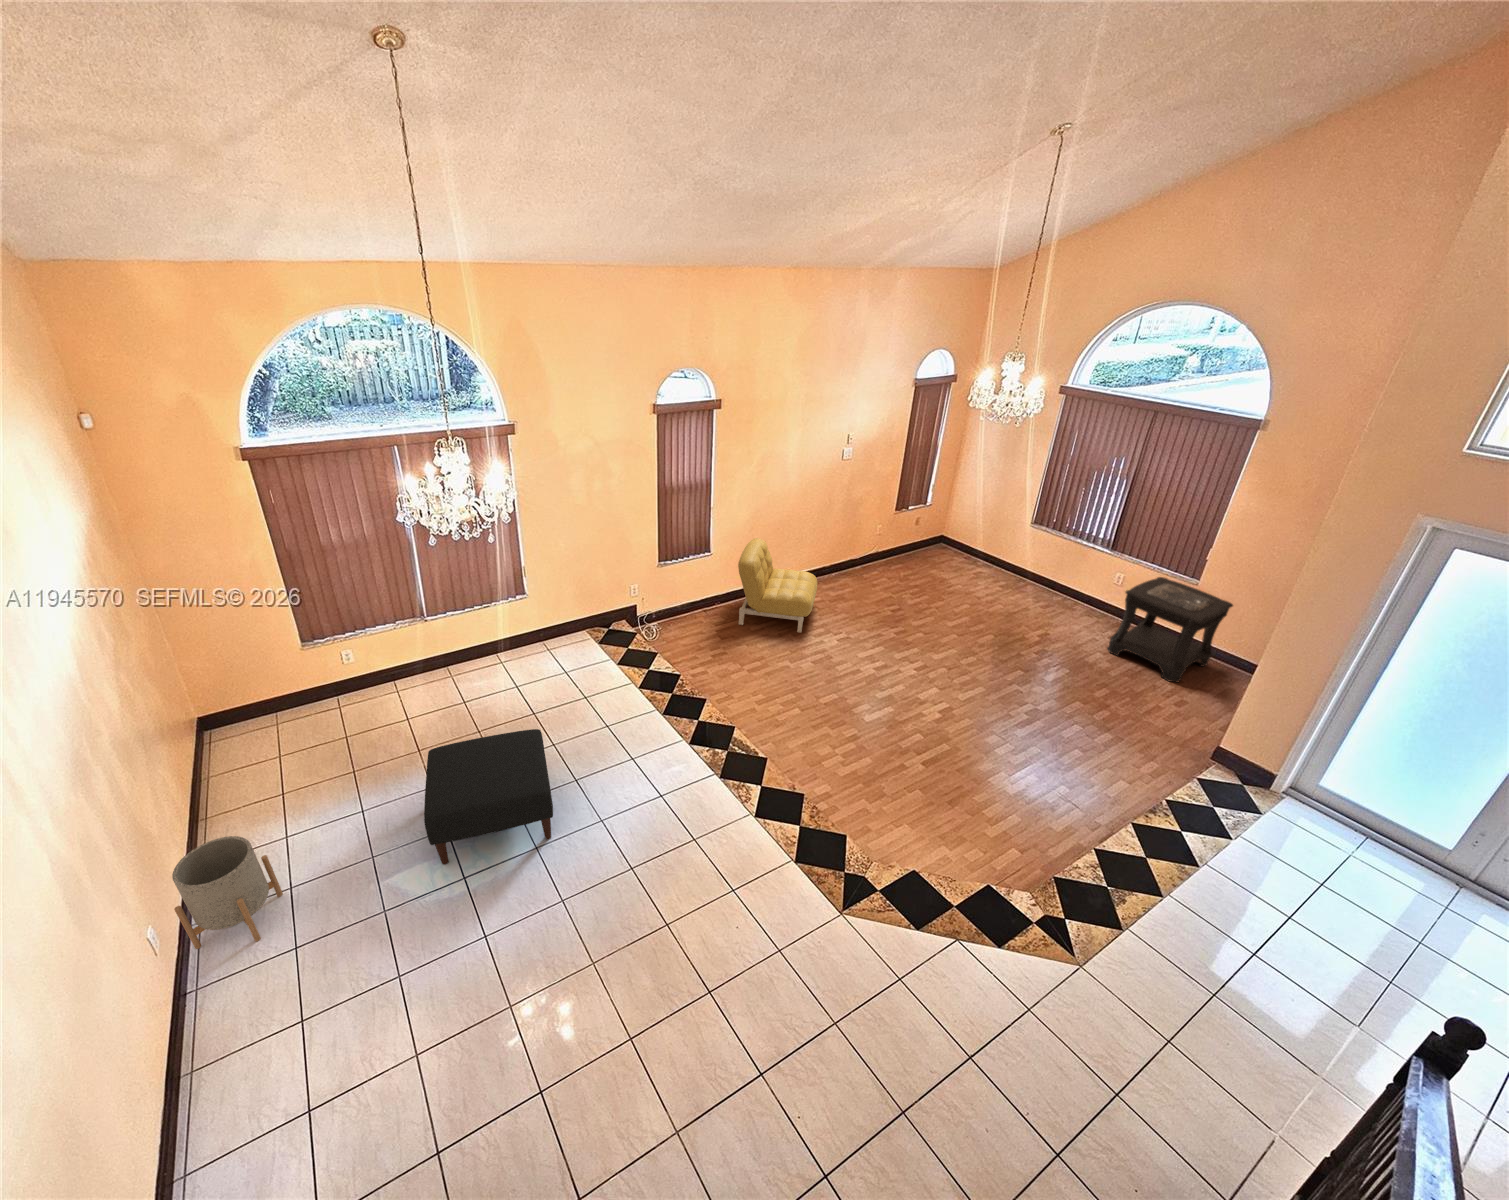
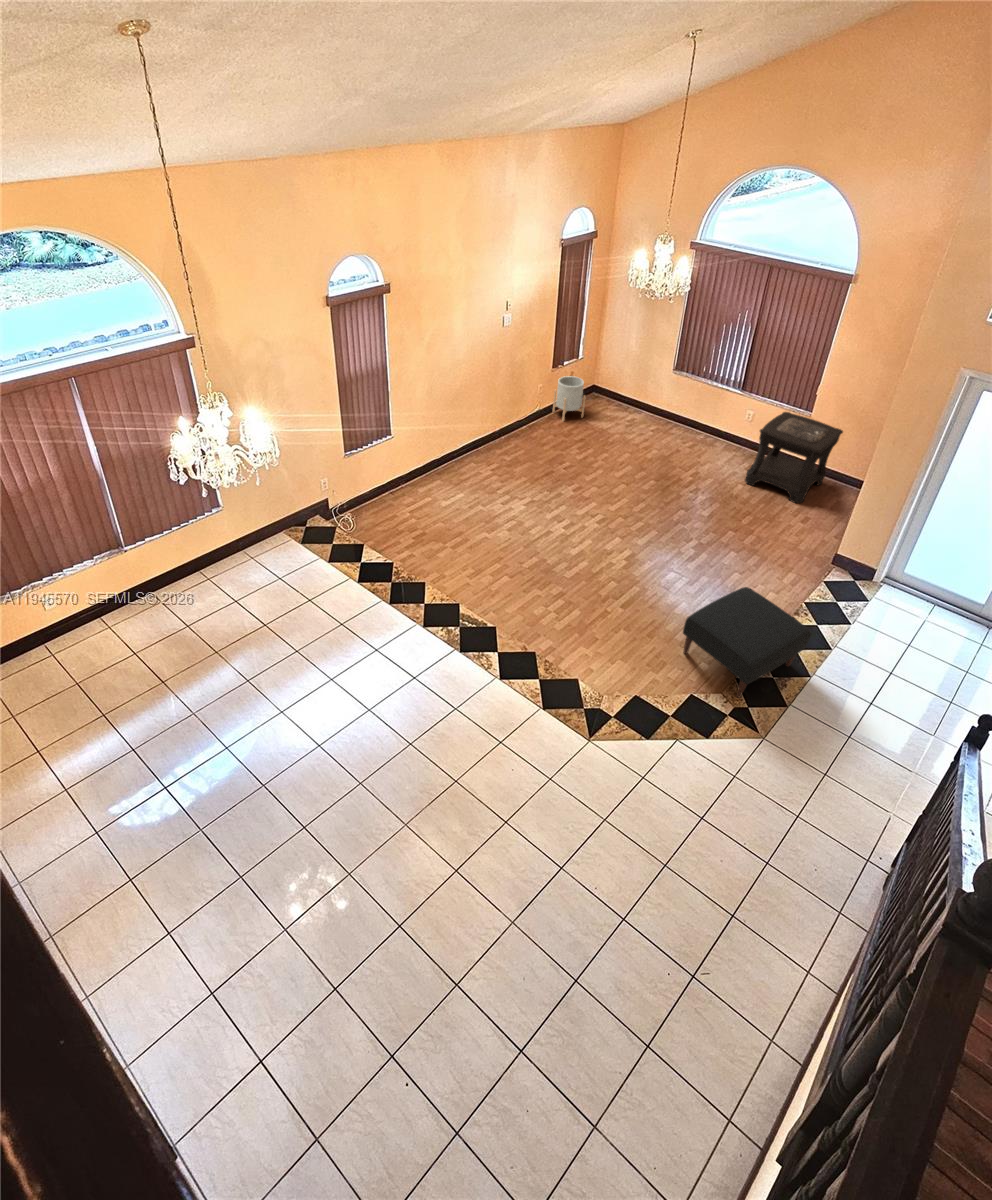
armchair: present [738,538,817,633] -> none [422,418,495,505]
ottoman: present [424,729,553,864] -> present [683,587,811,698]
planter: present [172,836,283,949] -> present [553,376,586,421]

